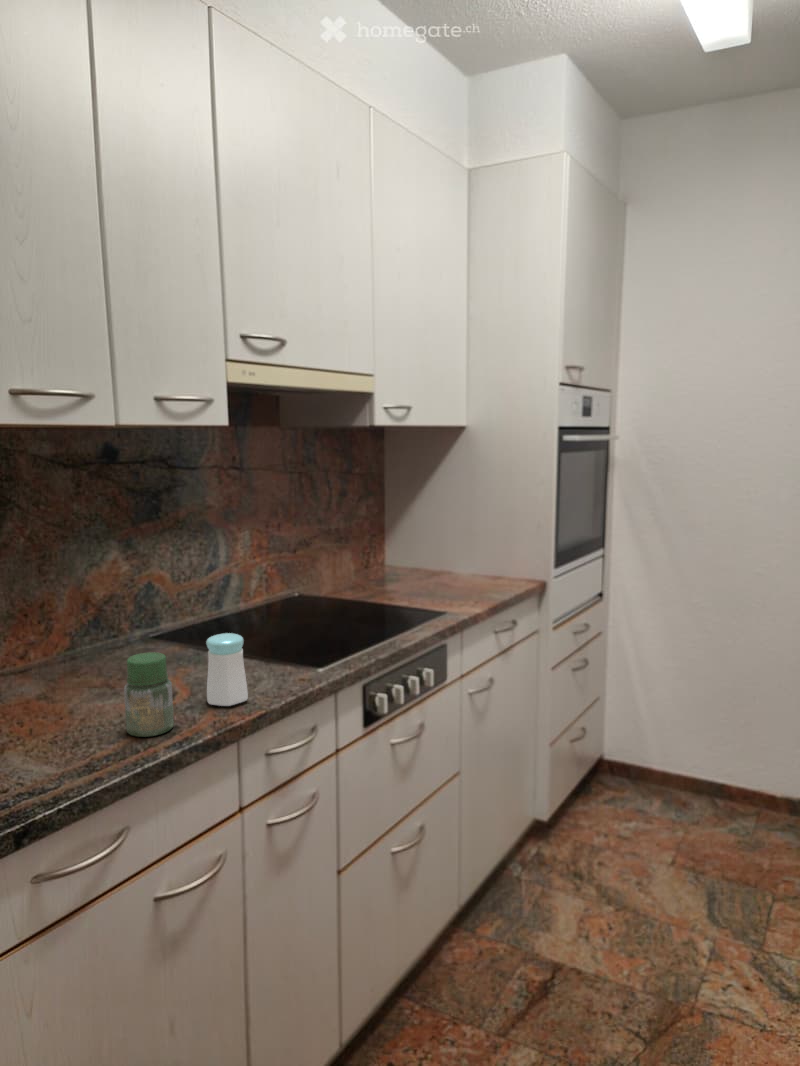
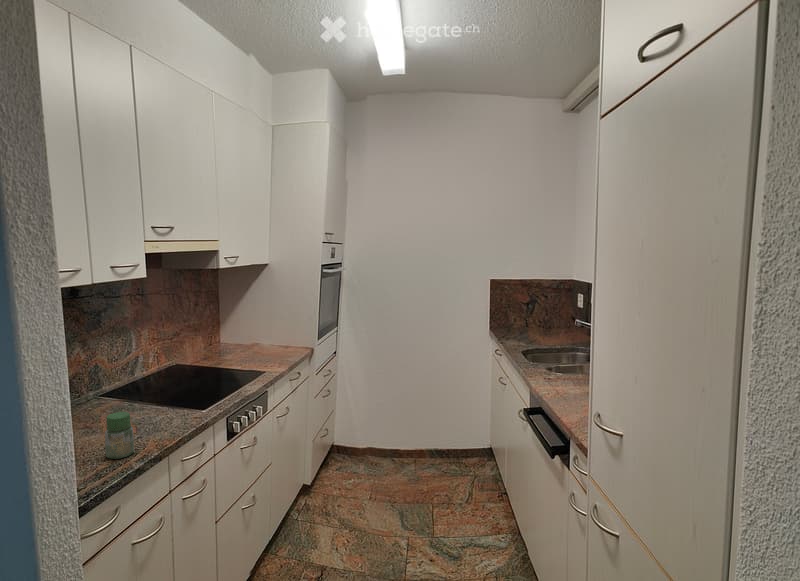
salt shaker: present [206,633,248,706] -> none [145,397,171,437]

